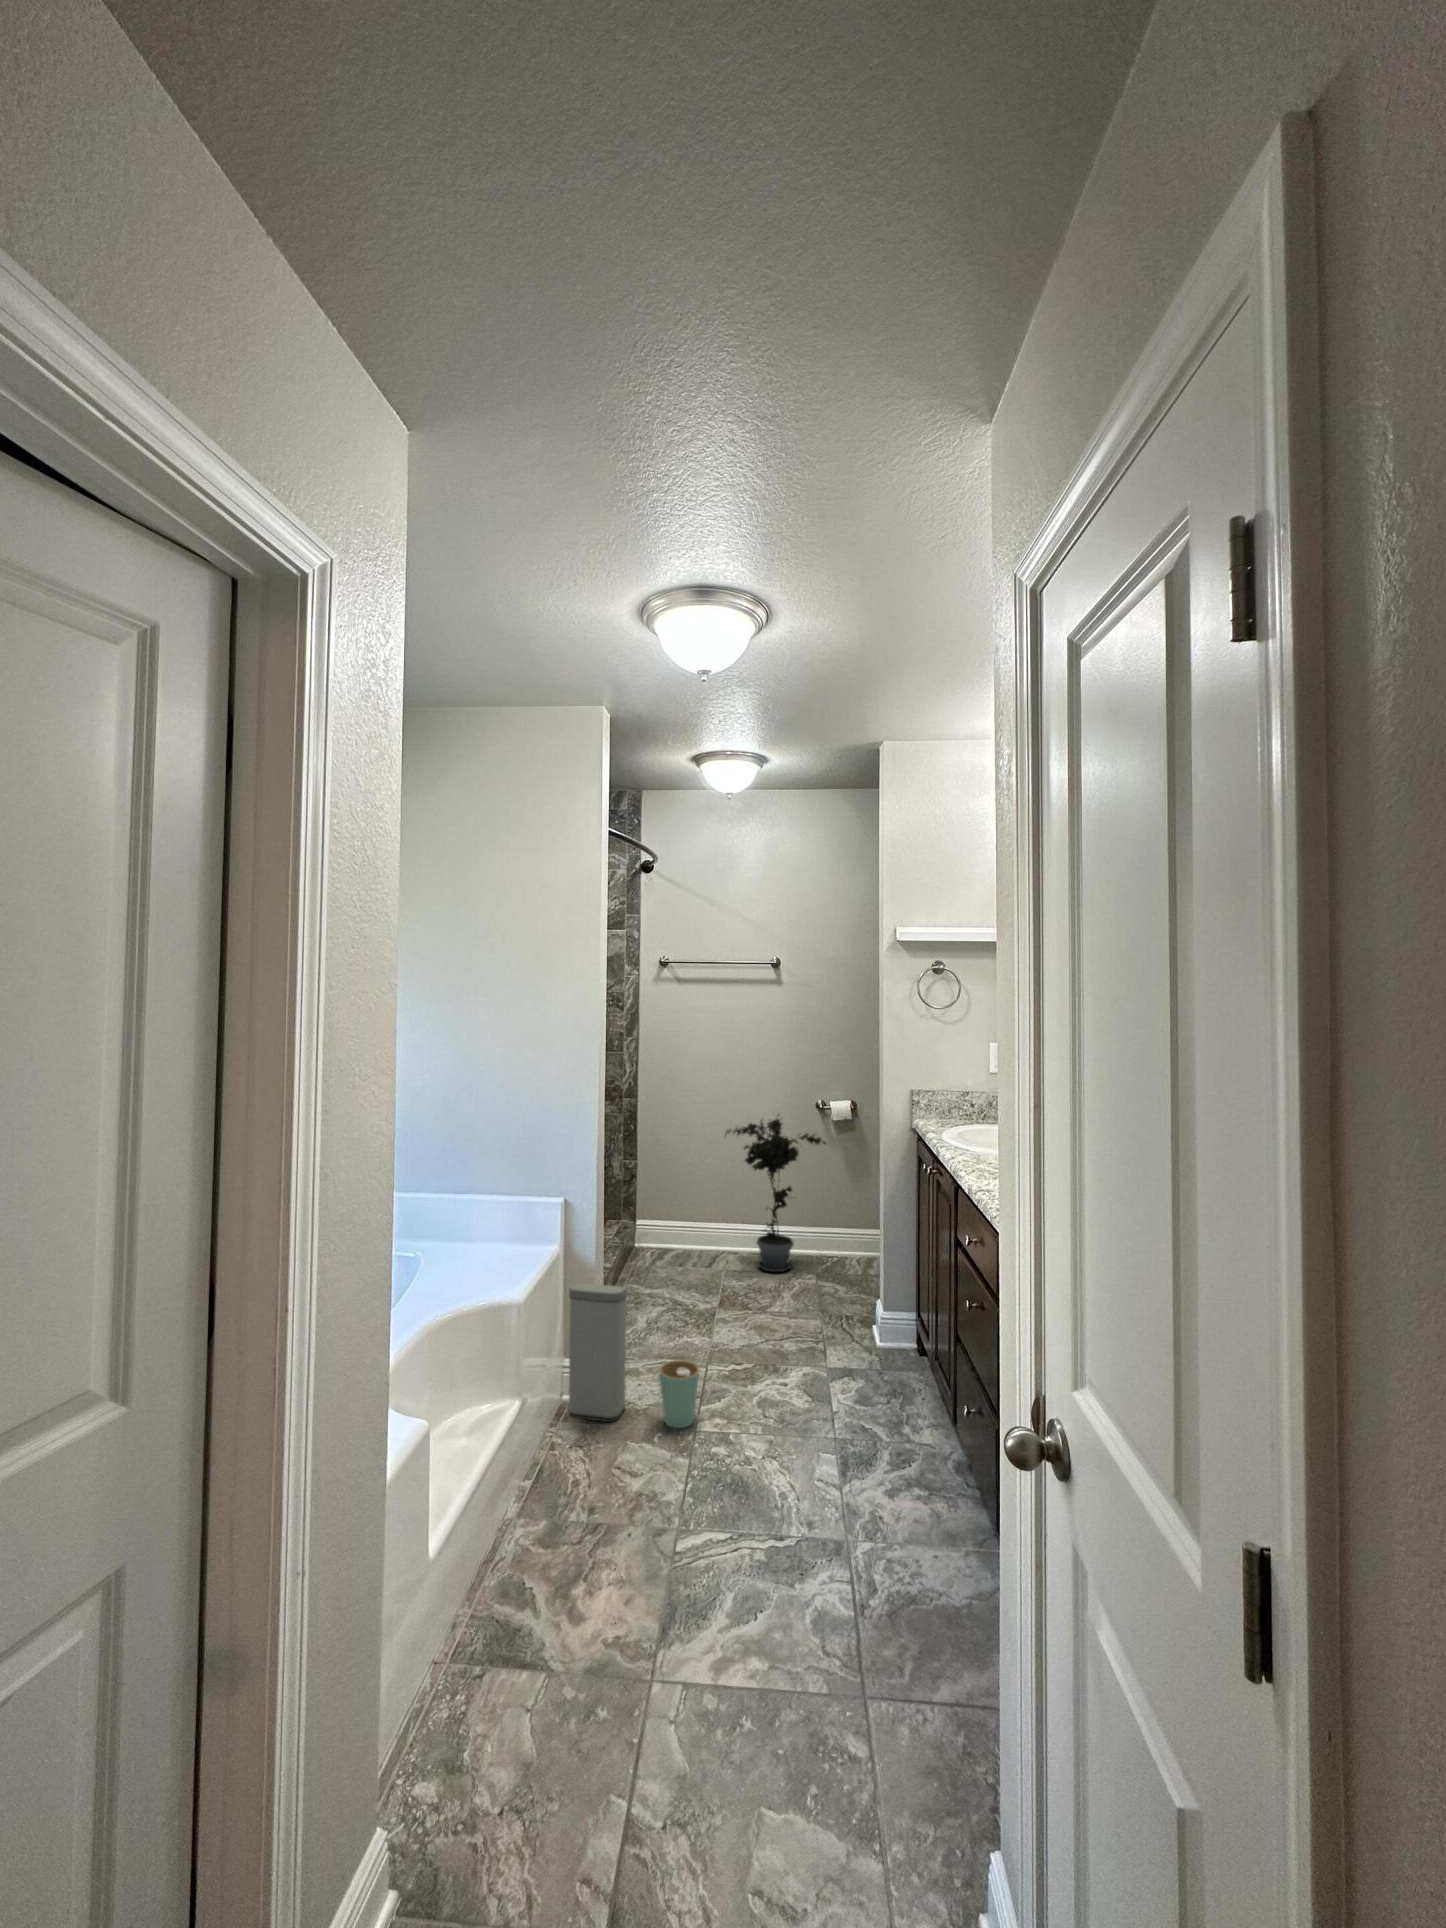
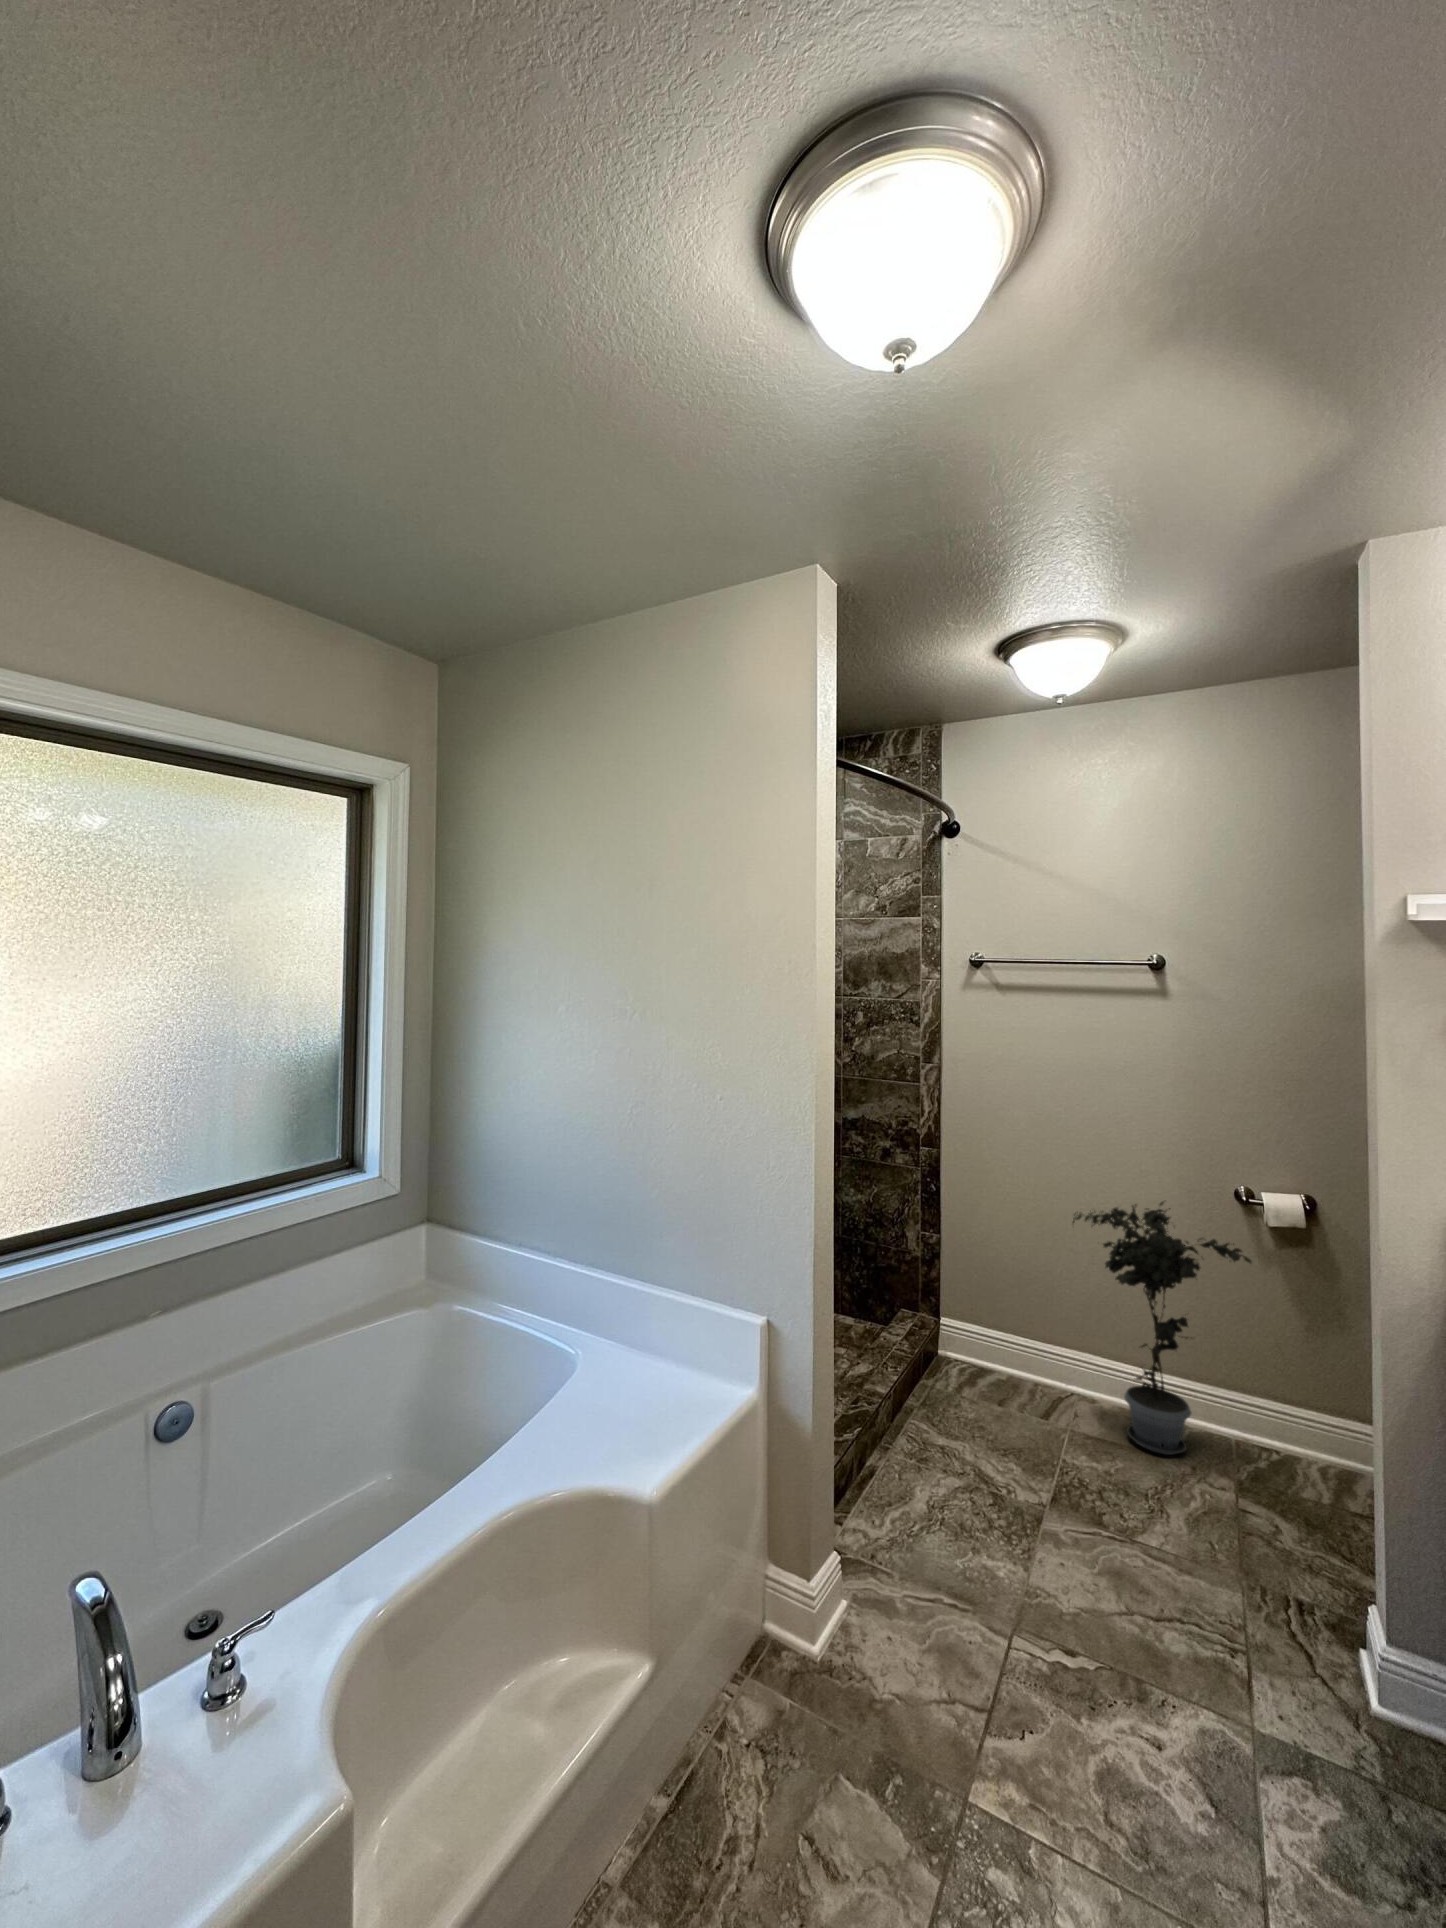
trash can: present [568,1283,700,1428] -> none [753,1459,975,1796]

